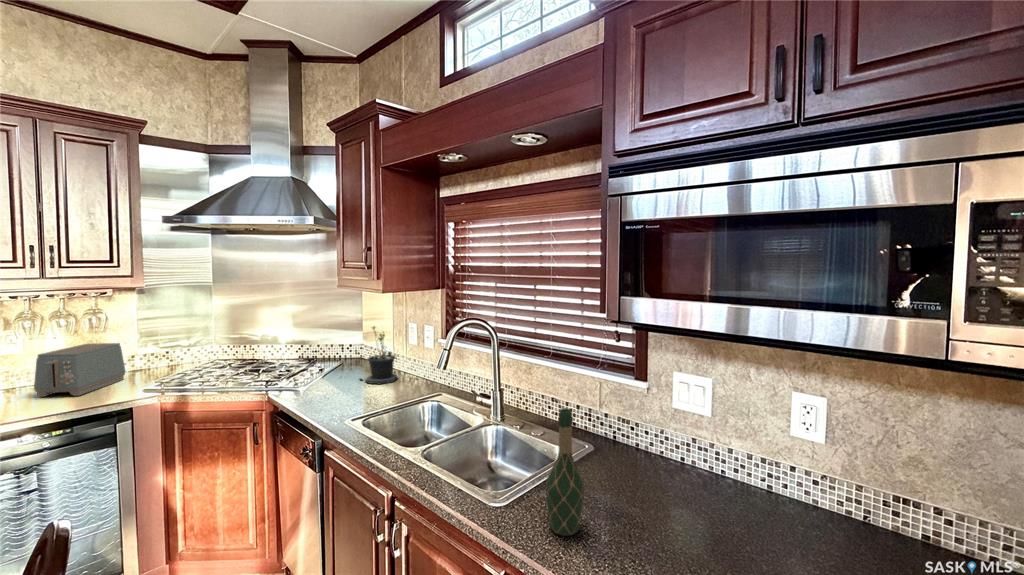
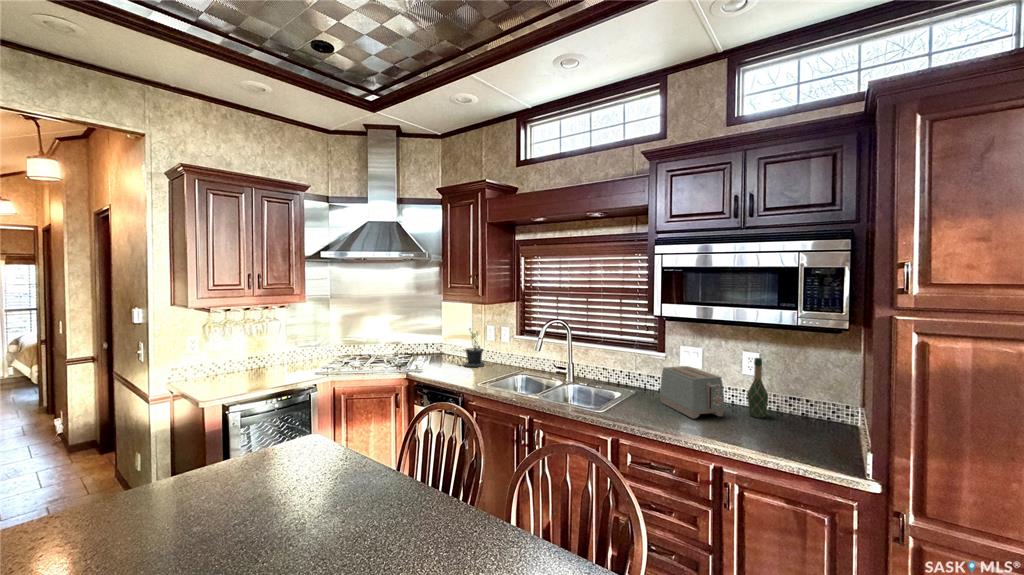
toaster: present [34,343,125,397] -> present [660,366,725,419]
wine bottle: present [546,408,584,536] -> present [747,358,768,418]

